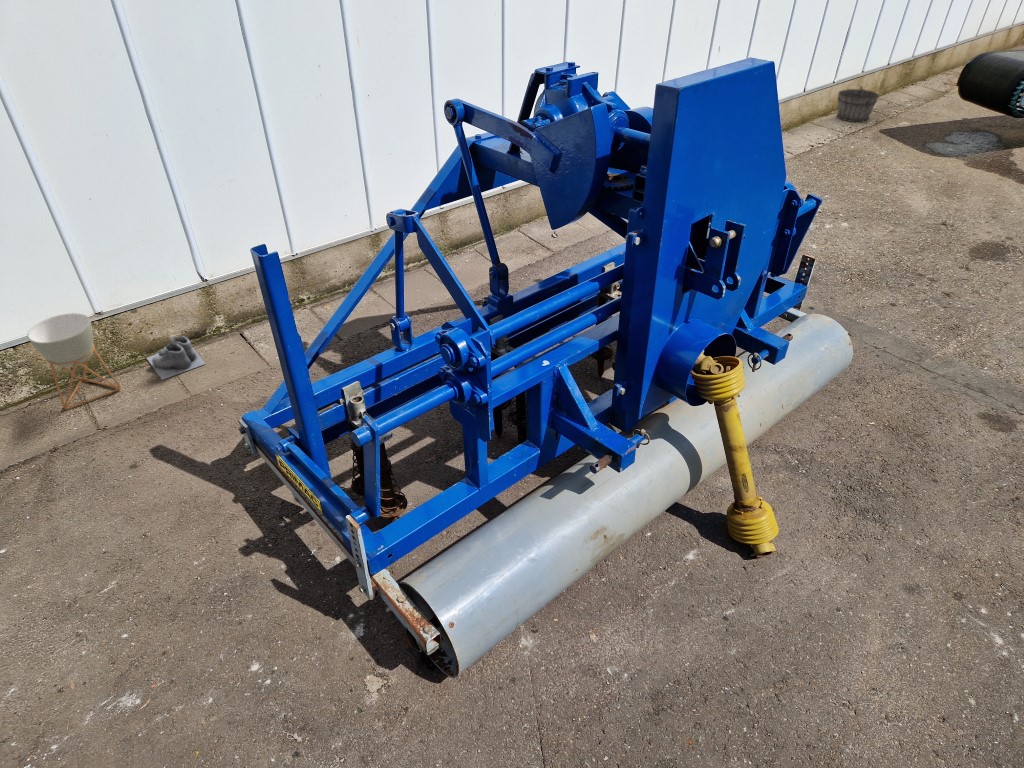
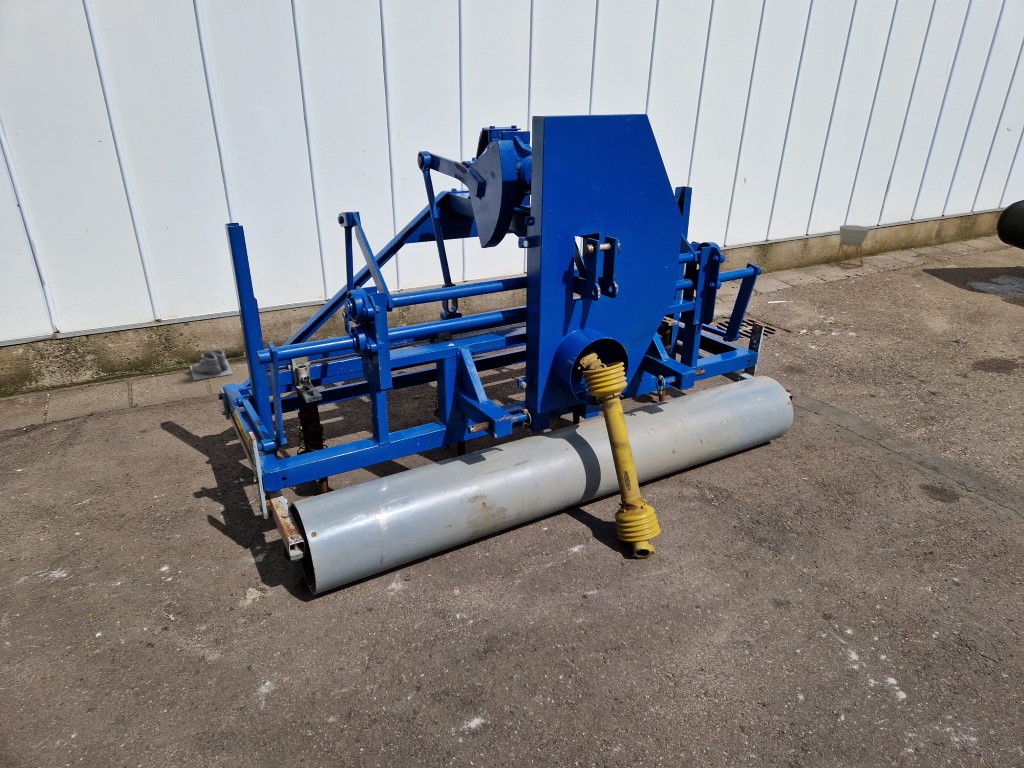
wooden bucket: present [837,87,879,122] -> none [885,228,926,262]
planter: present [27,313,121,409] -> present [835,225,869,269]

